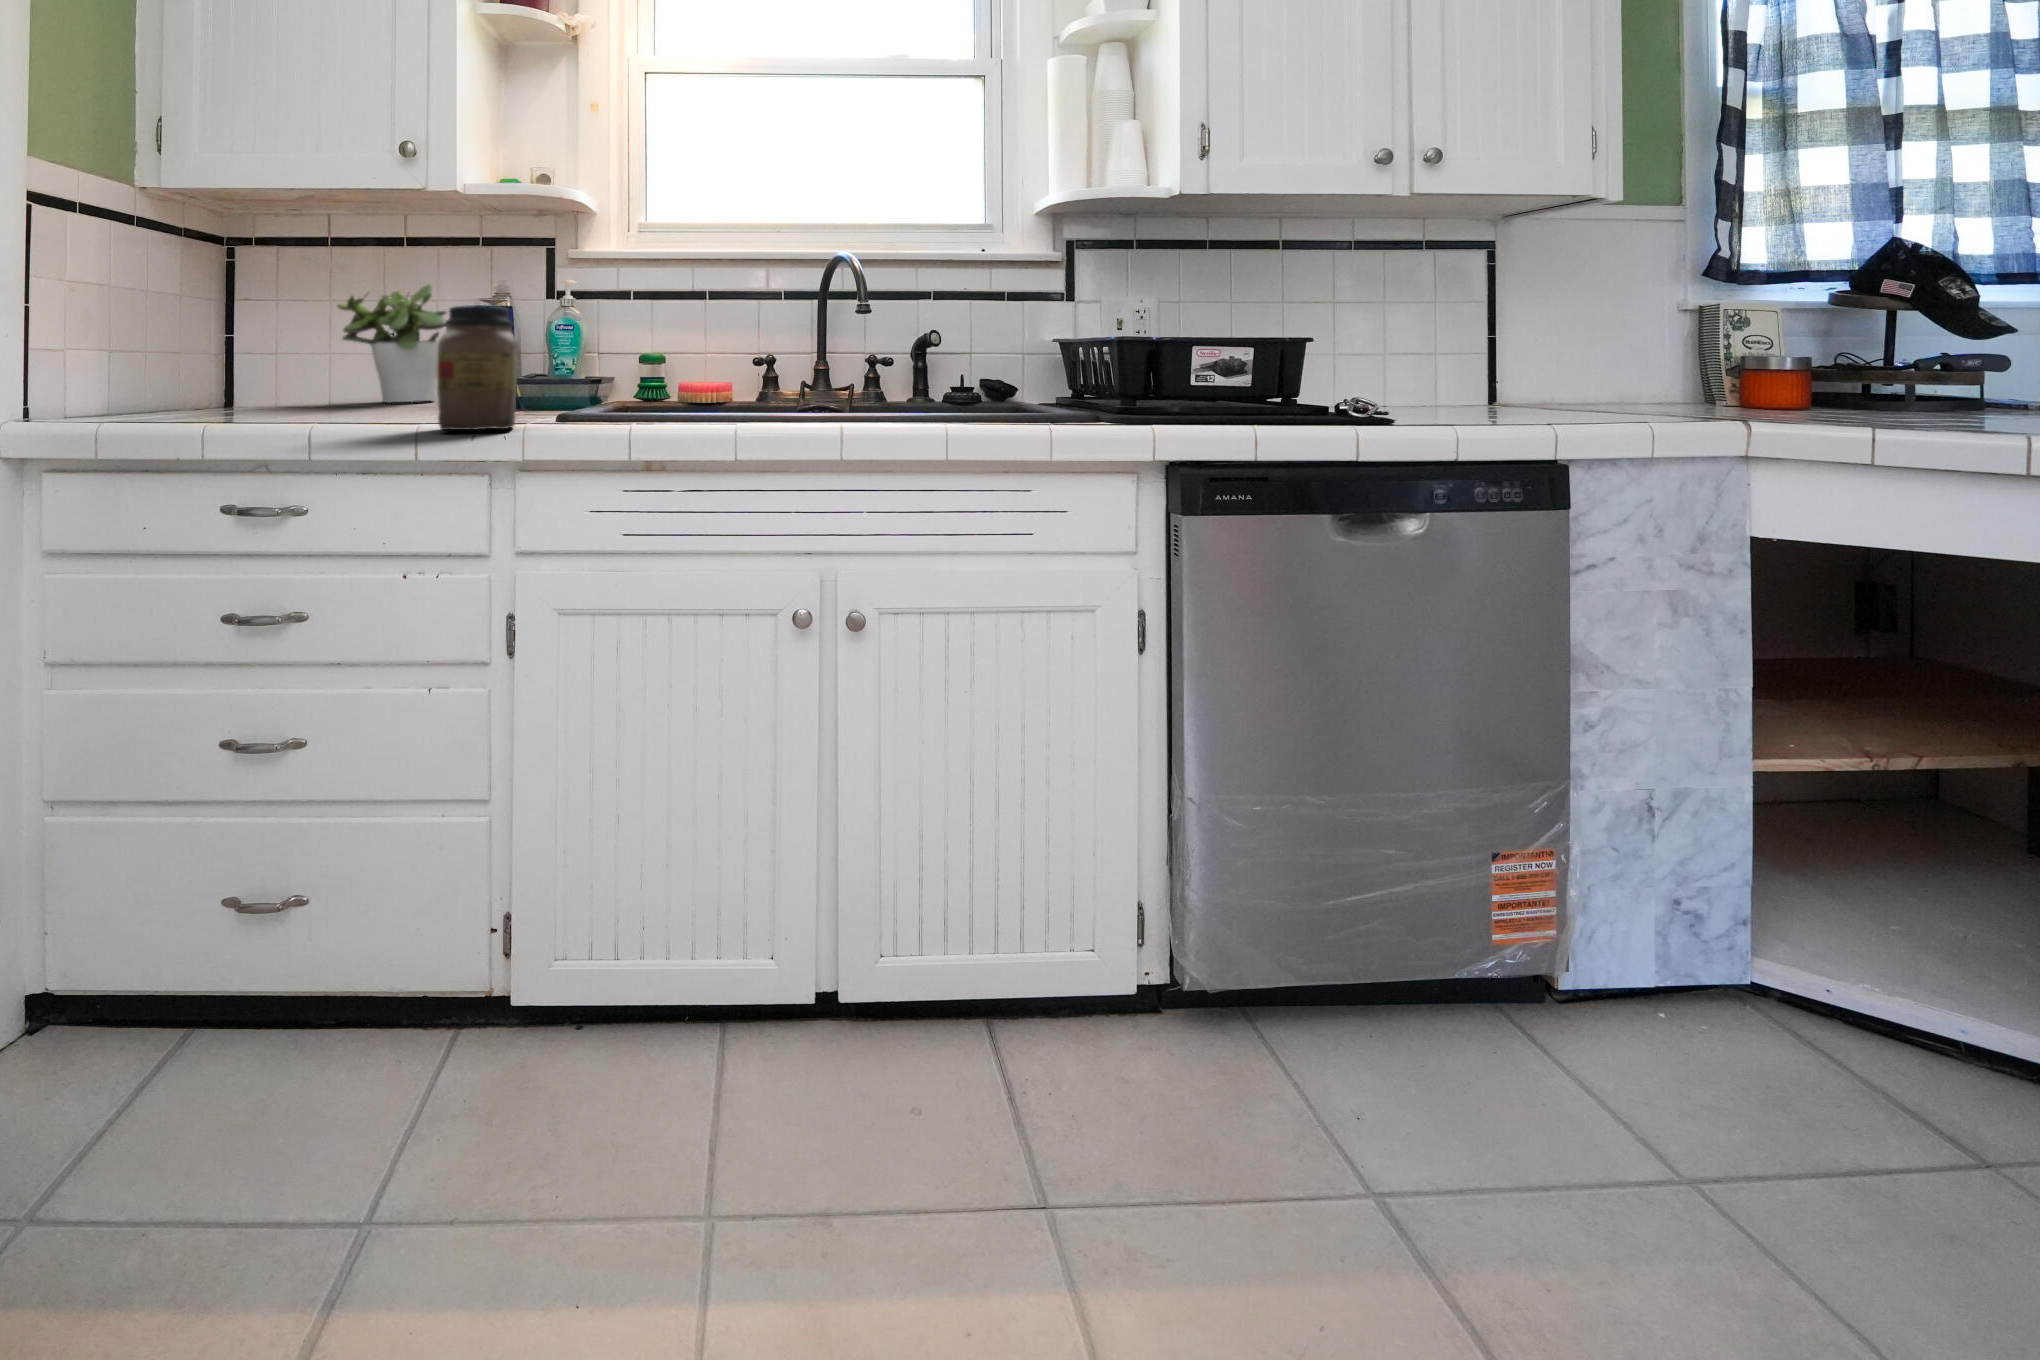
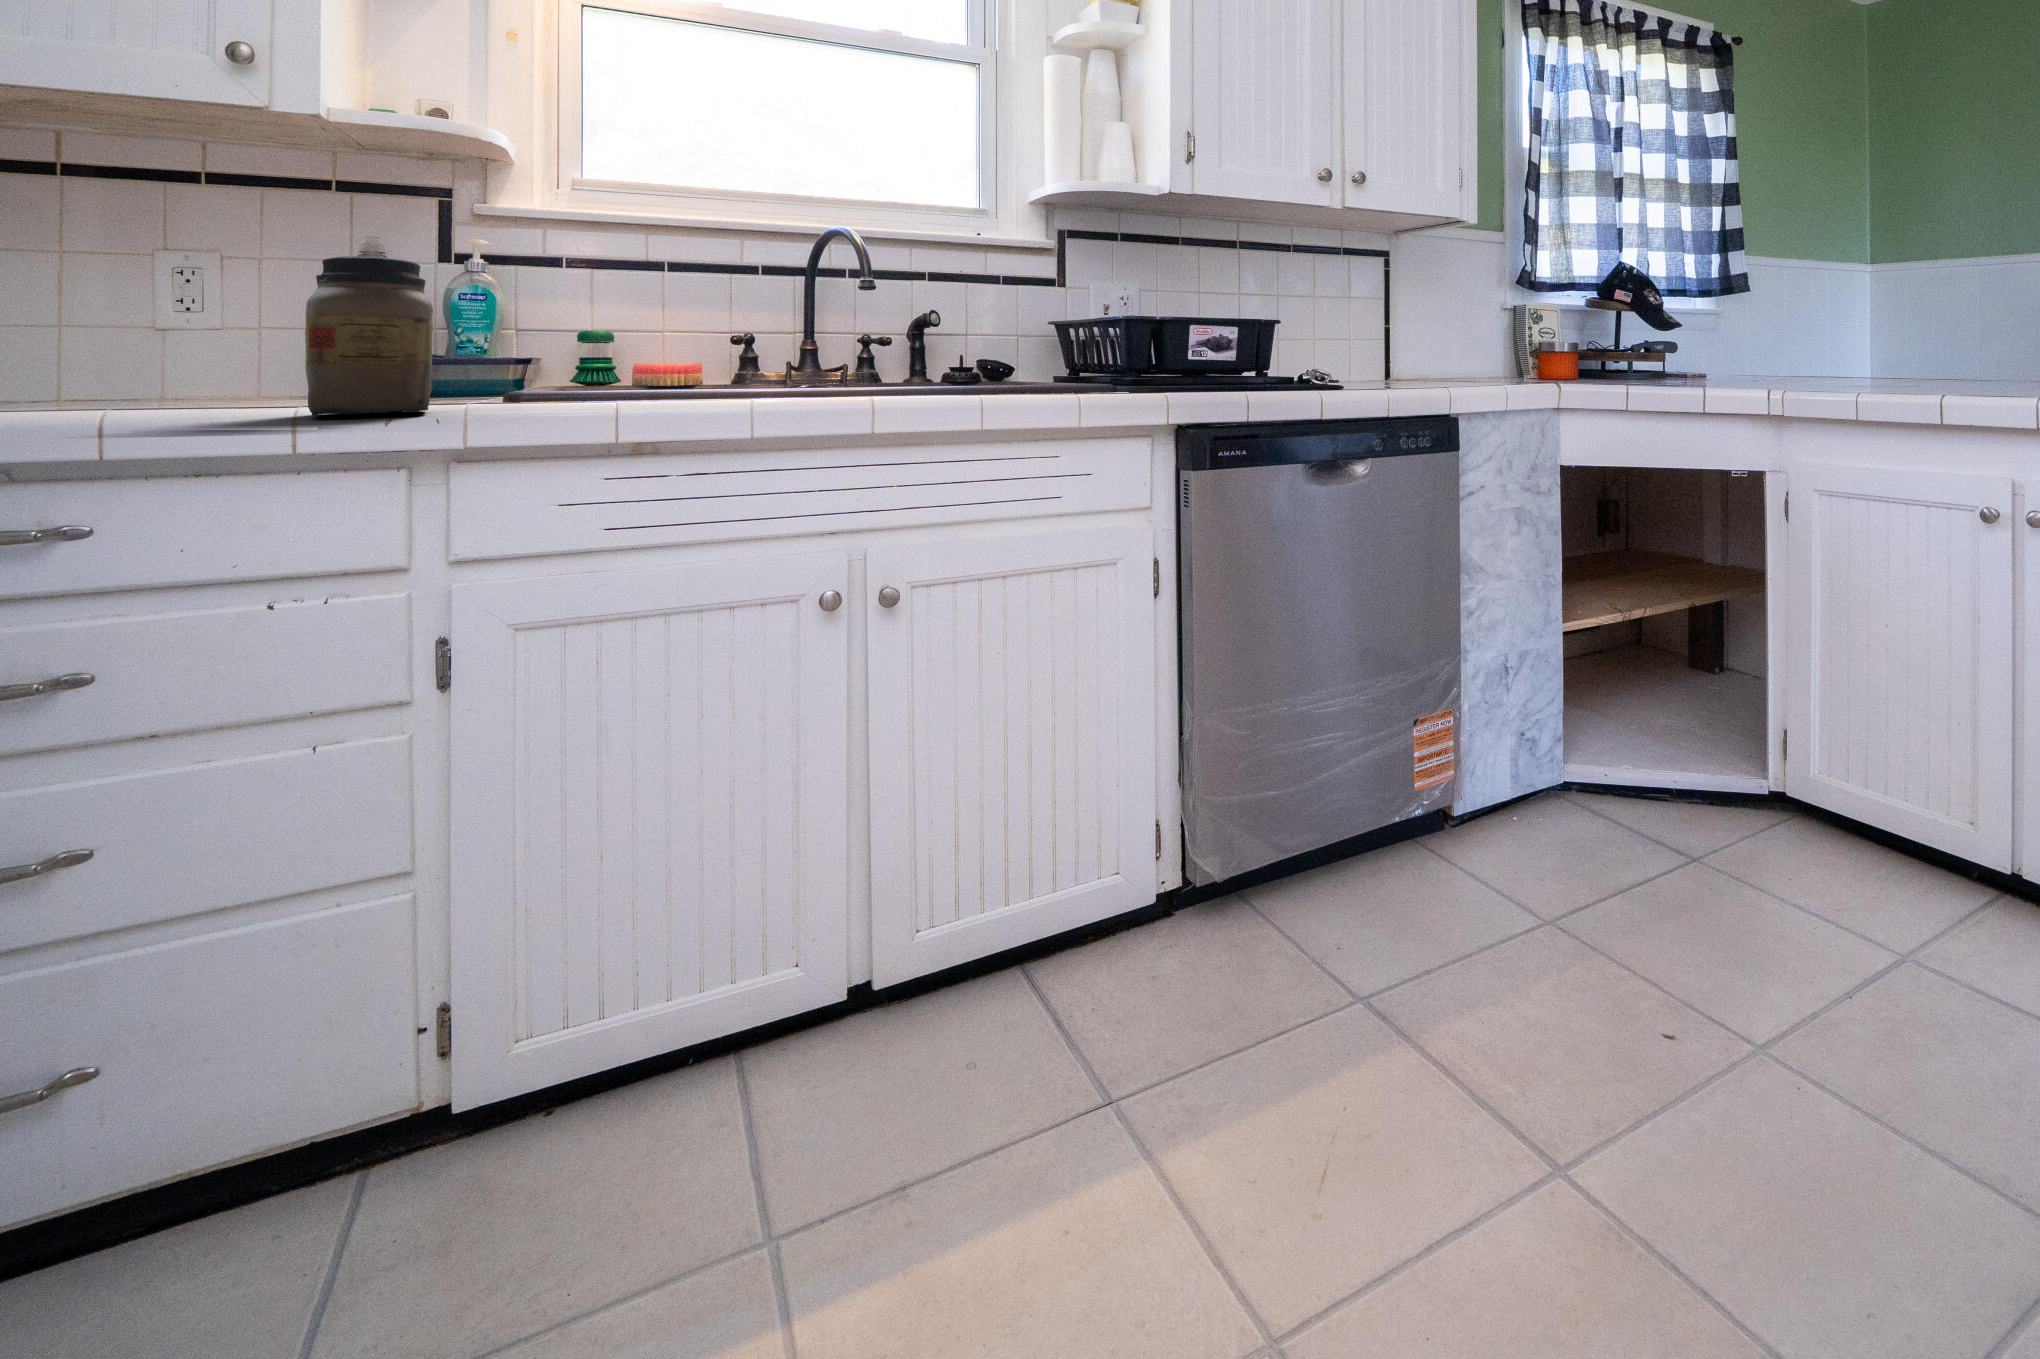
potted plant: present [337,285,446,403] -> none [72,235,285,391]

